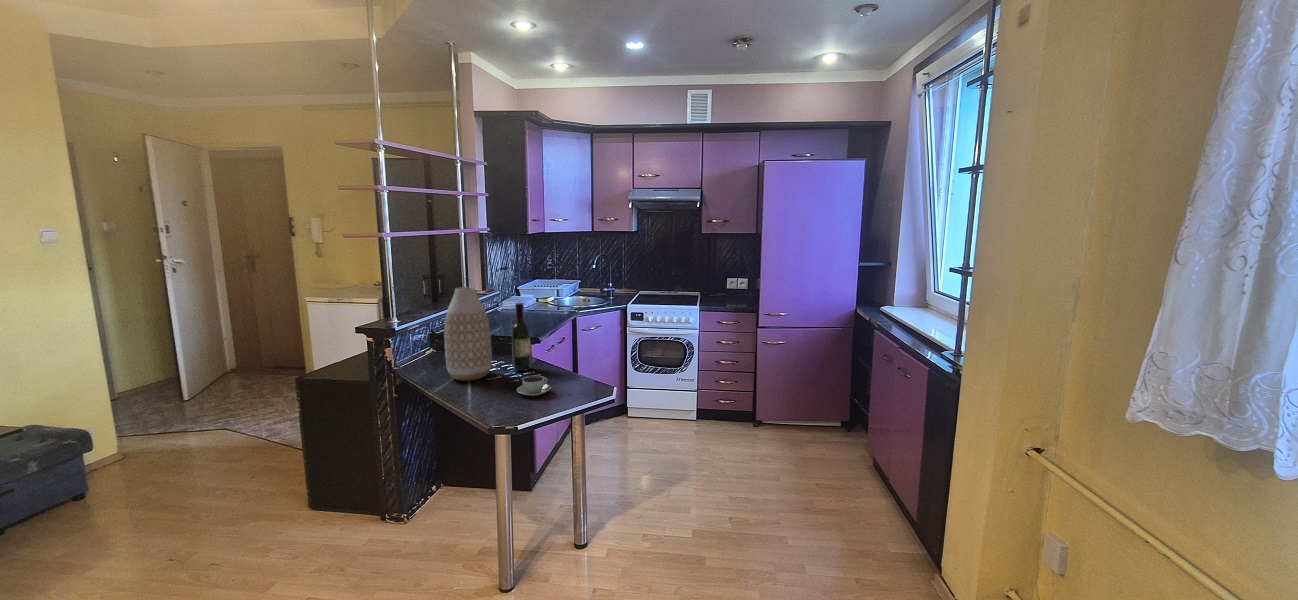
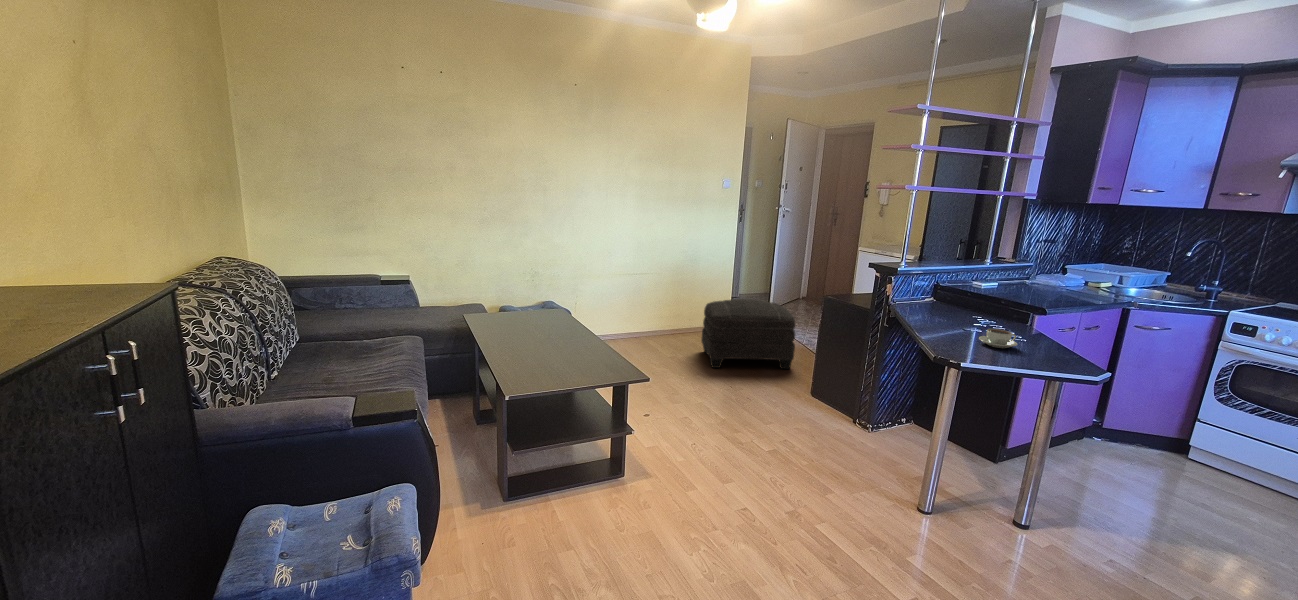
vase: present [444,287,492,381] -> none [928,238,978,324]
wine bottle: present [512,303,531,371] -> none [995,262,1022,331]
ottoman: none [54,402,260,547] -> present [702,299,795,369]

